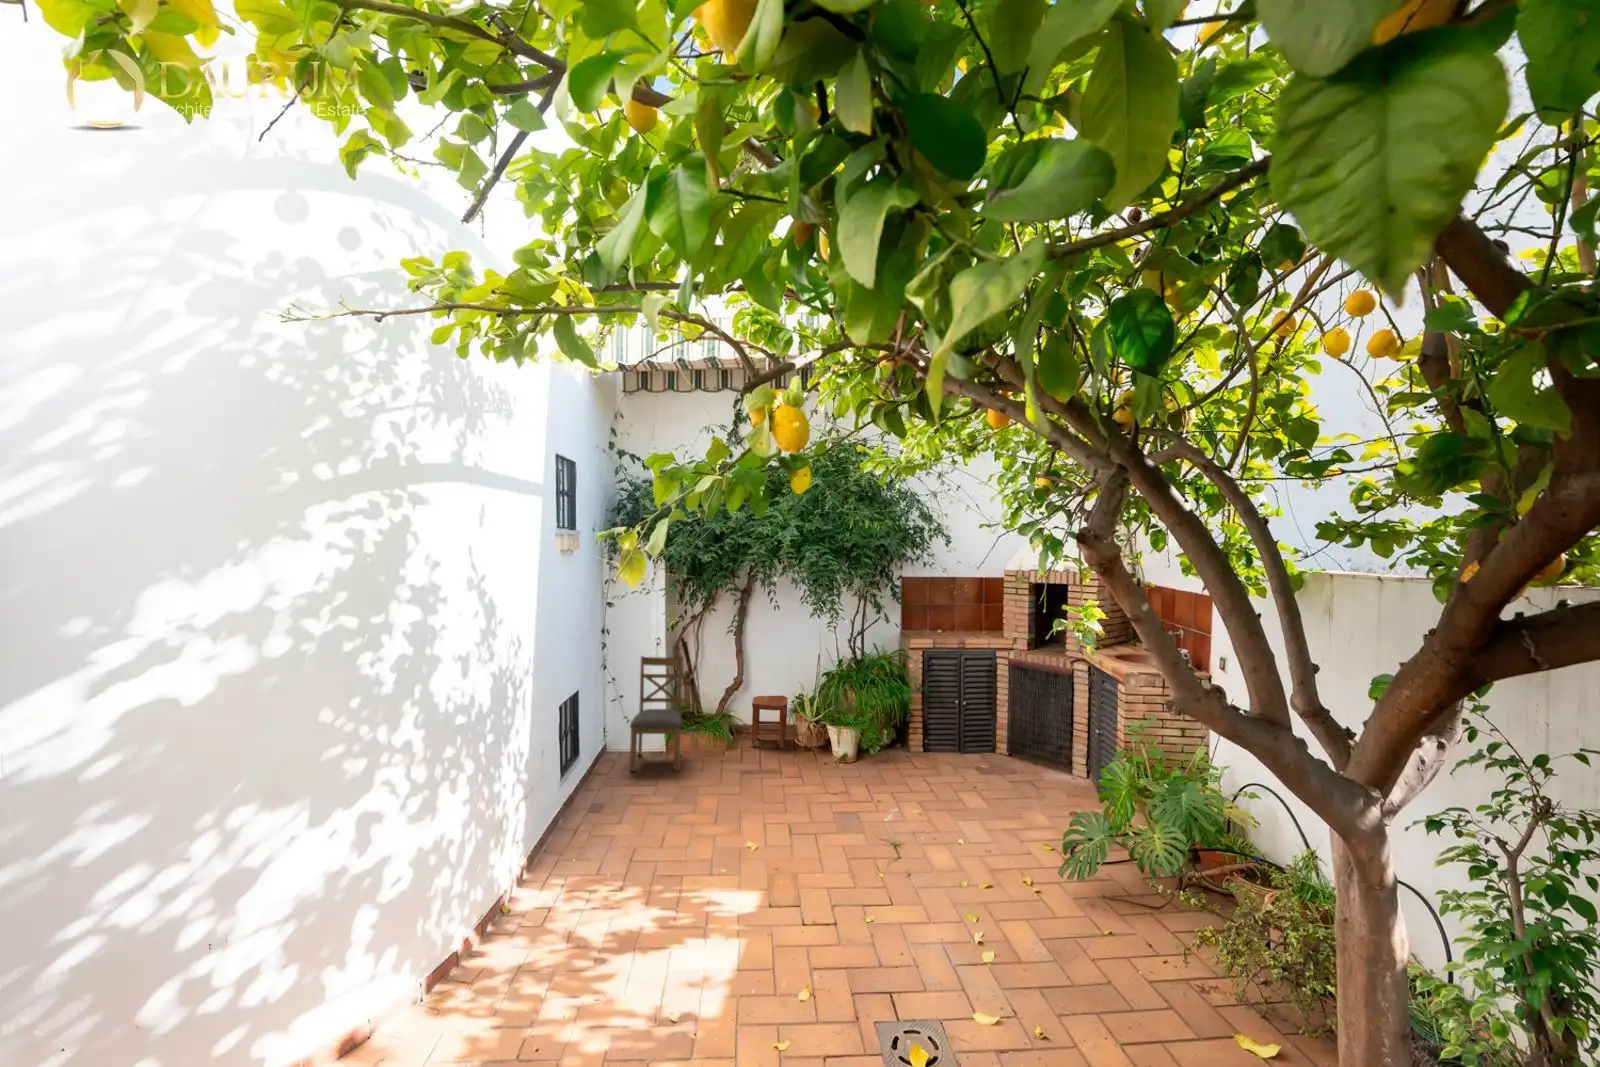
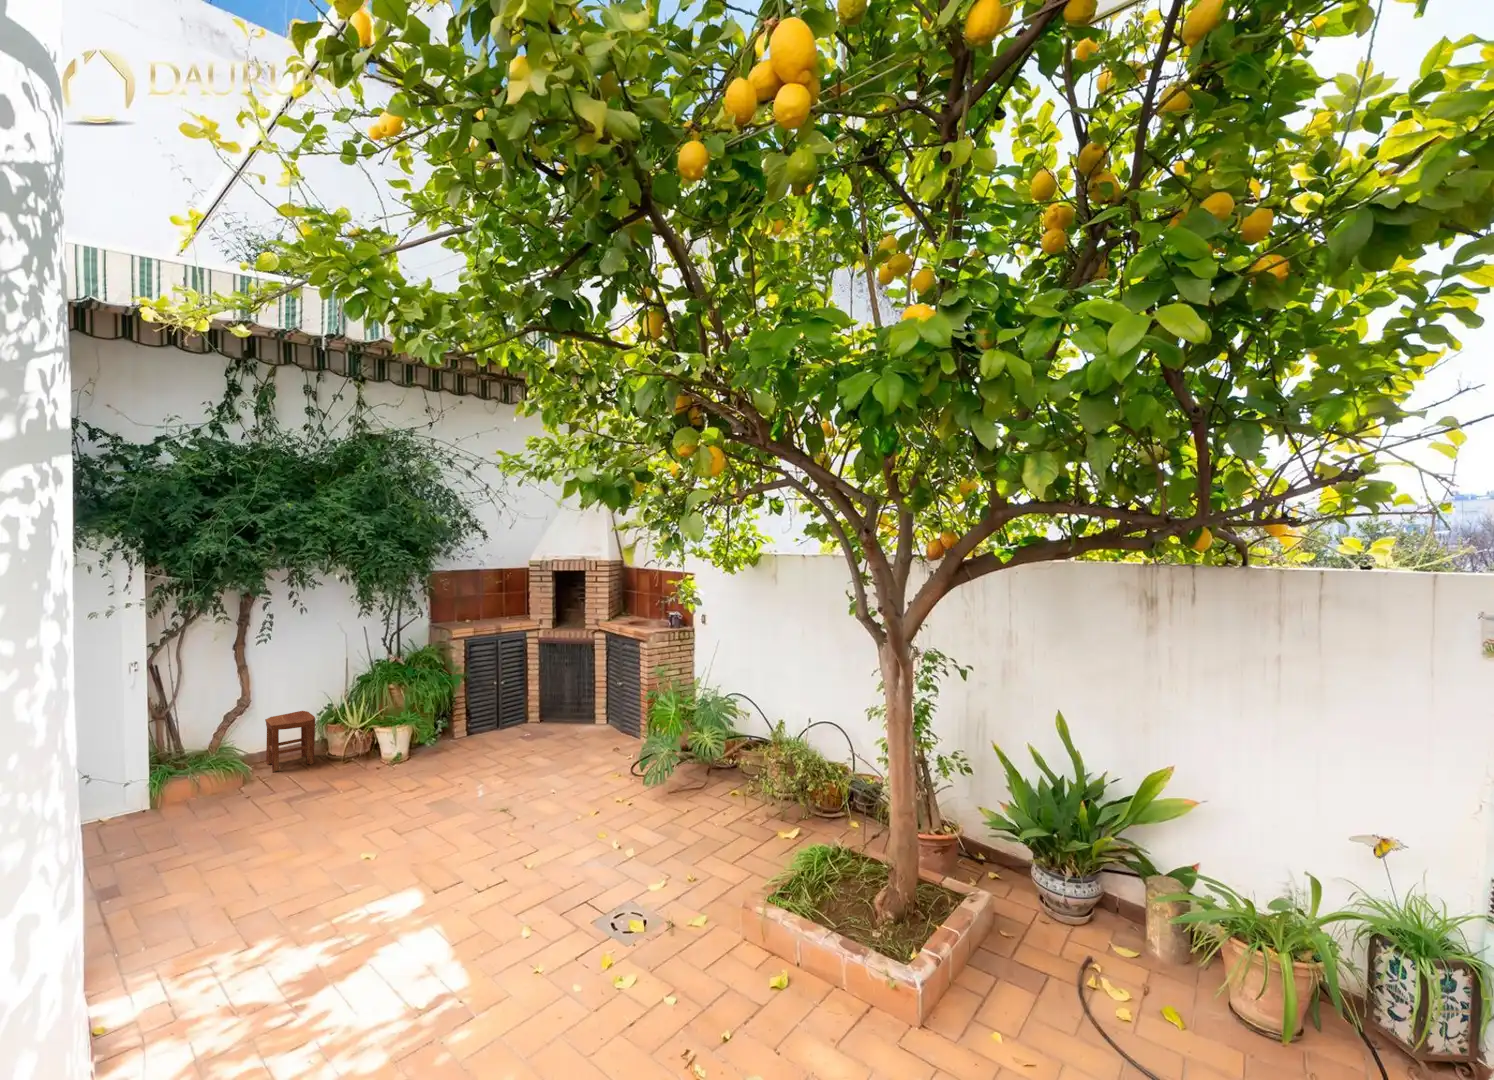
chair: present [630,656,683,771] -> none [110,689,199,839]

